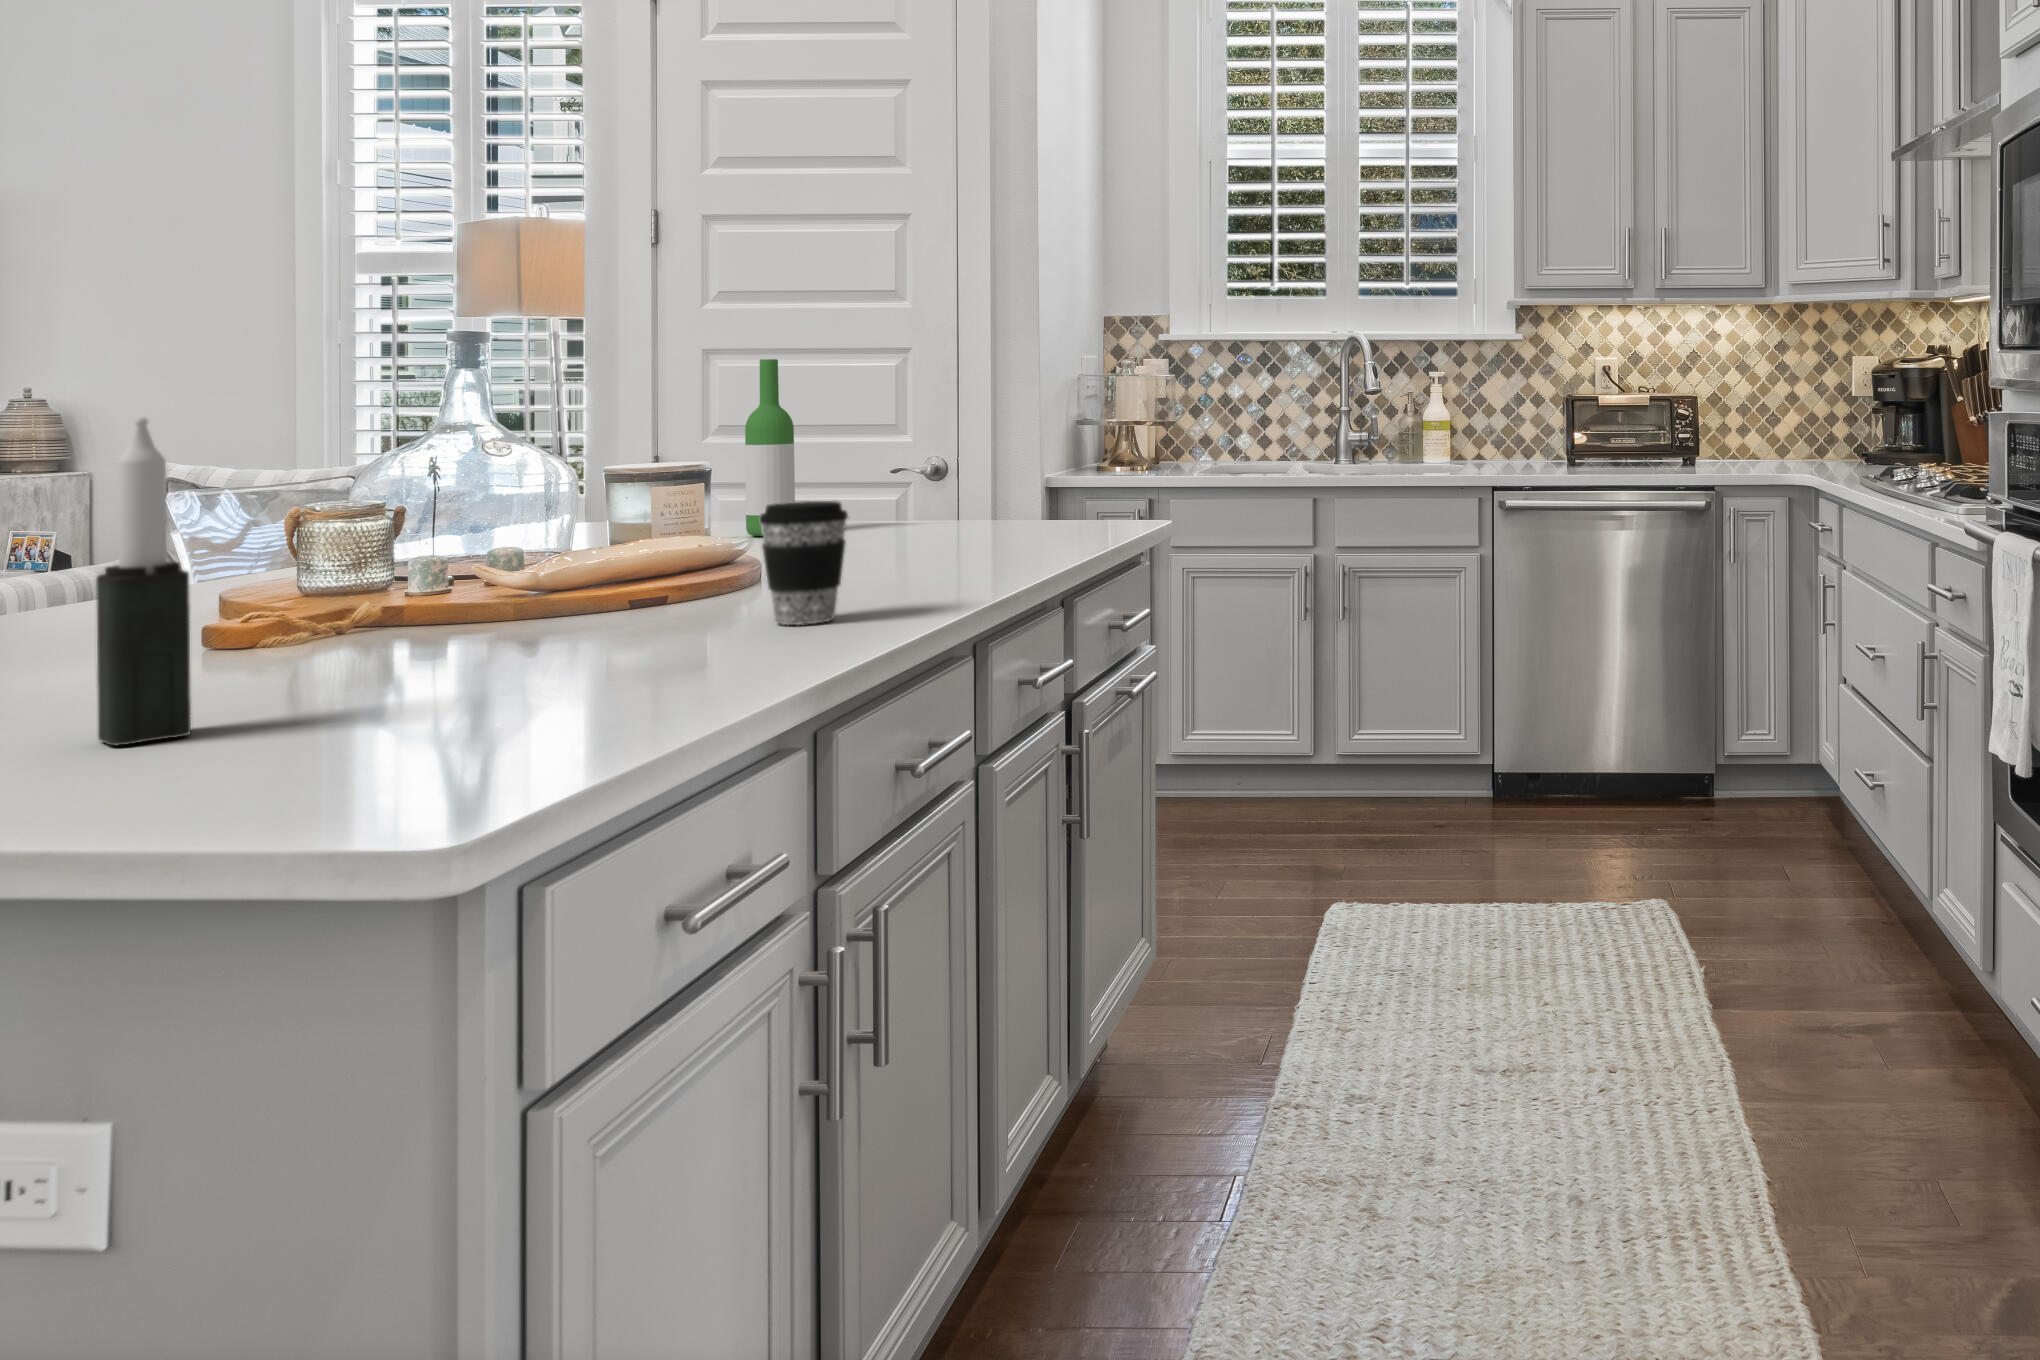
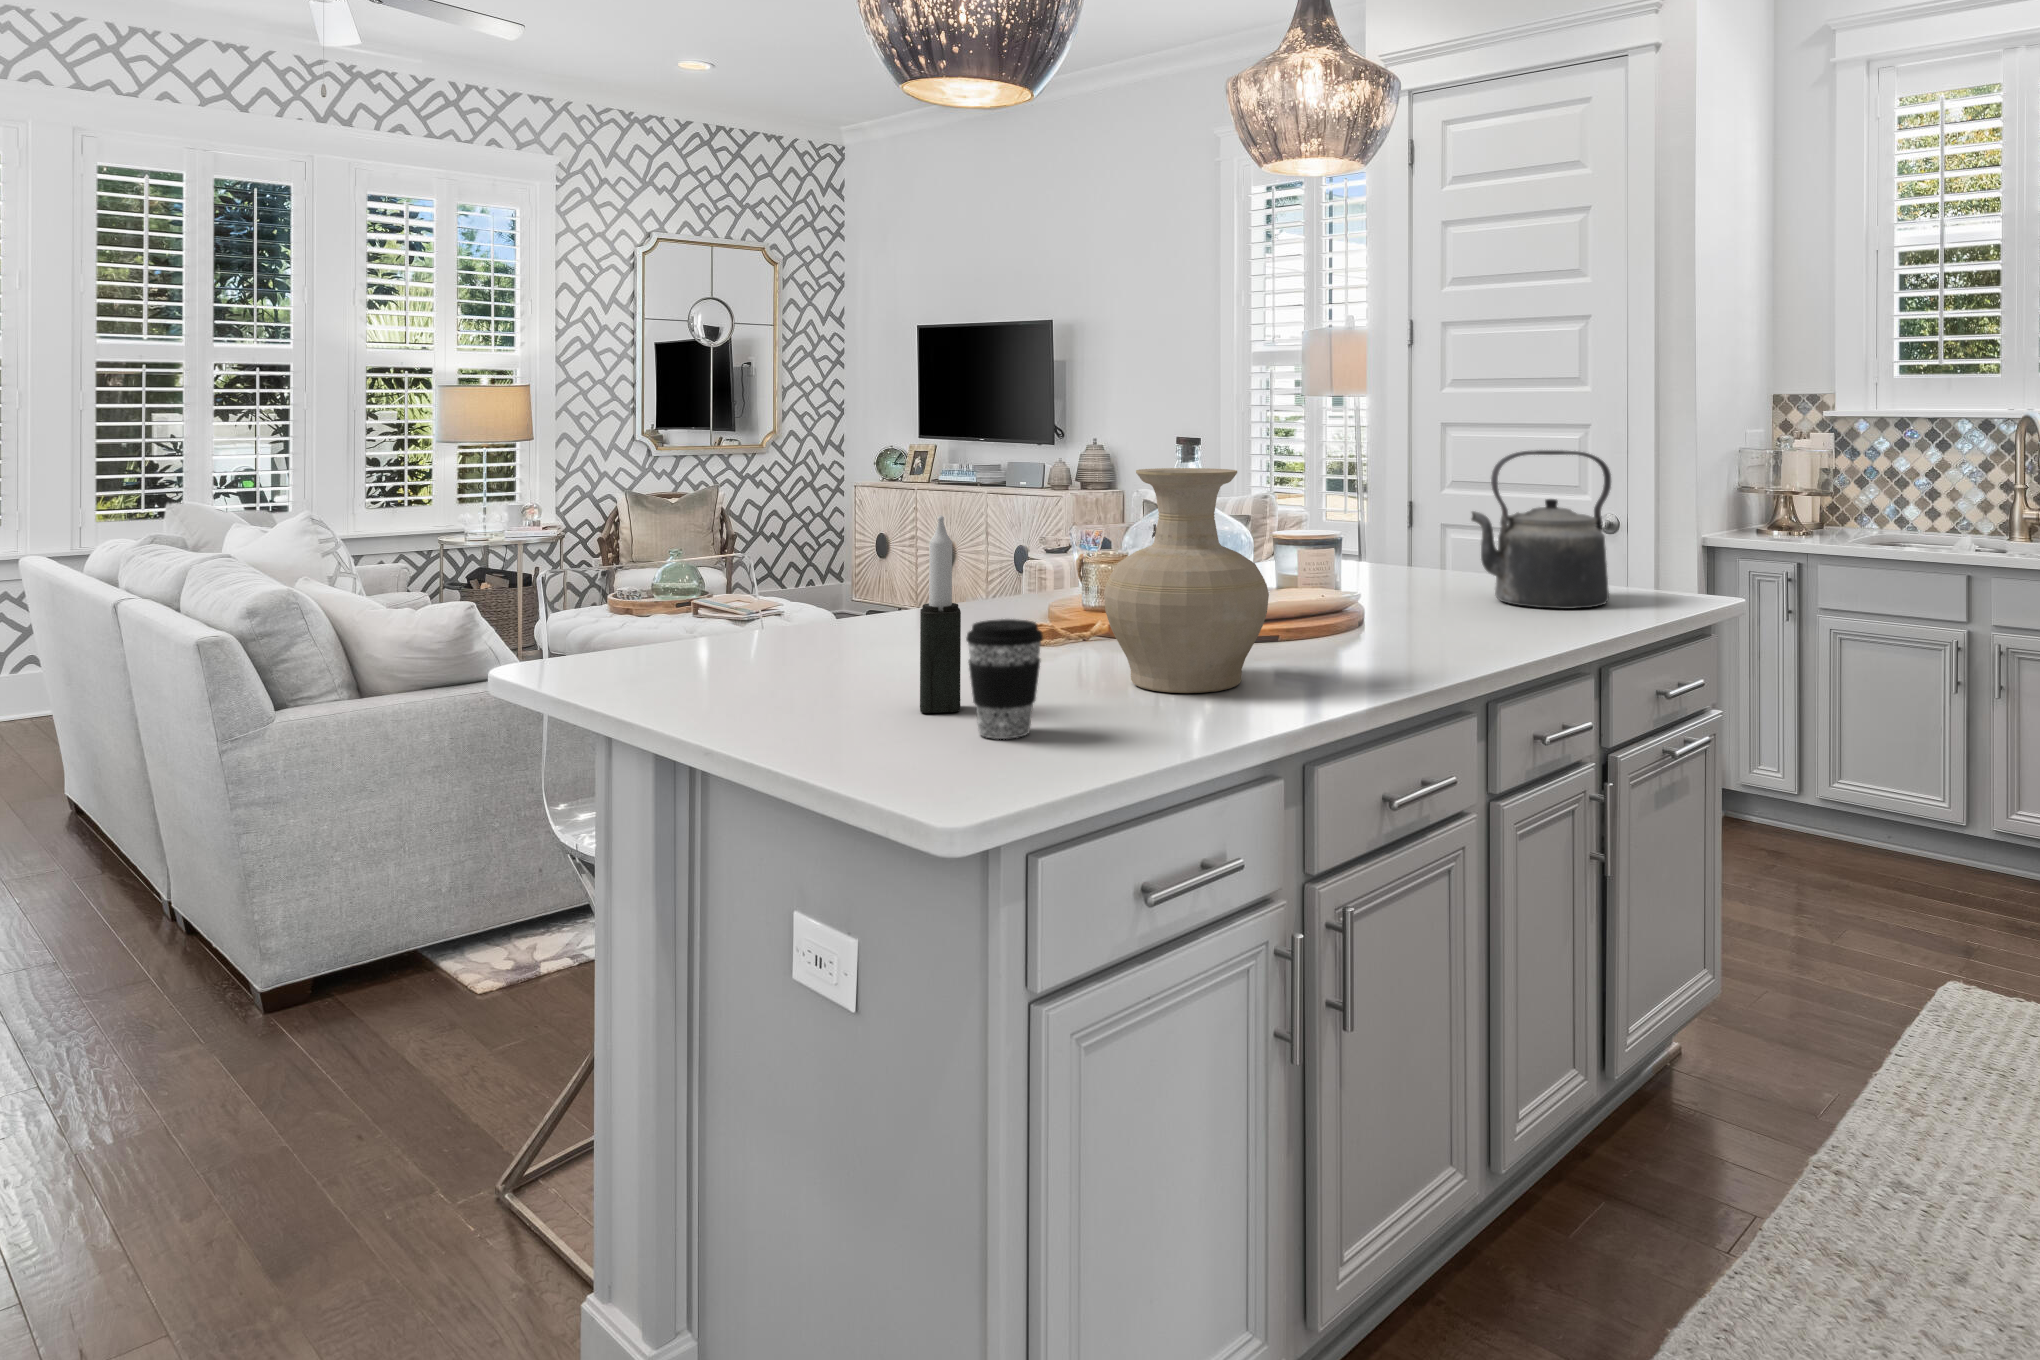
vase: none [415,351,688,671] -> present [1104,468,1269,693]
kettle: none [854,356,1023,546] -> present [1471,450,1611,609]
wine bottle: present [745,359,795,536] -> none [1412,445,1447,581]
coffee cup: present [759,501,848,625] -> present [966,619,1043,739]

